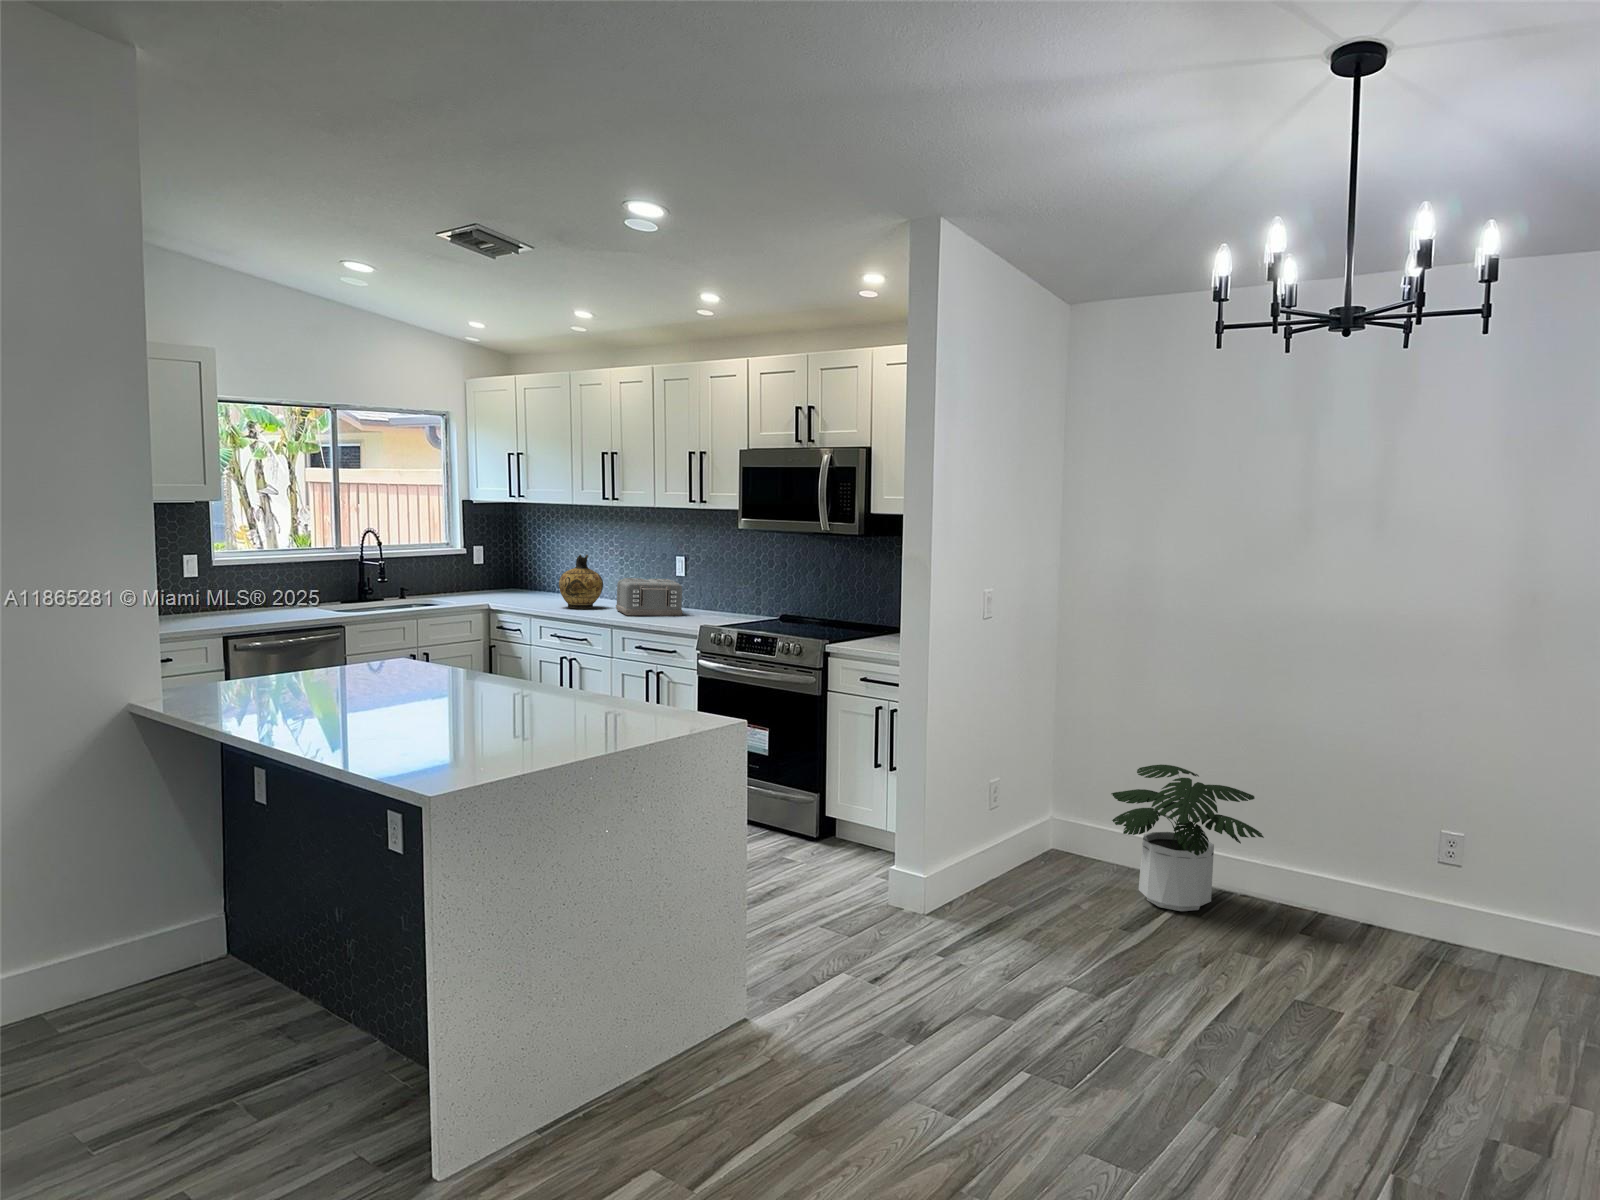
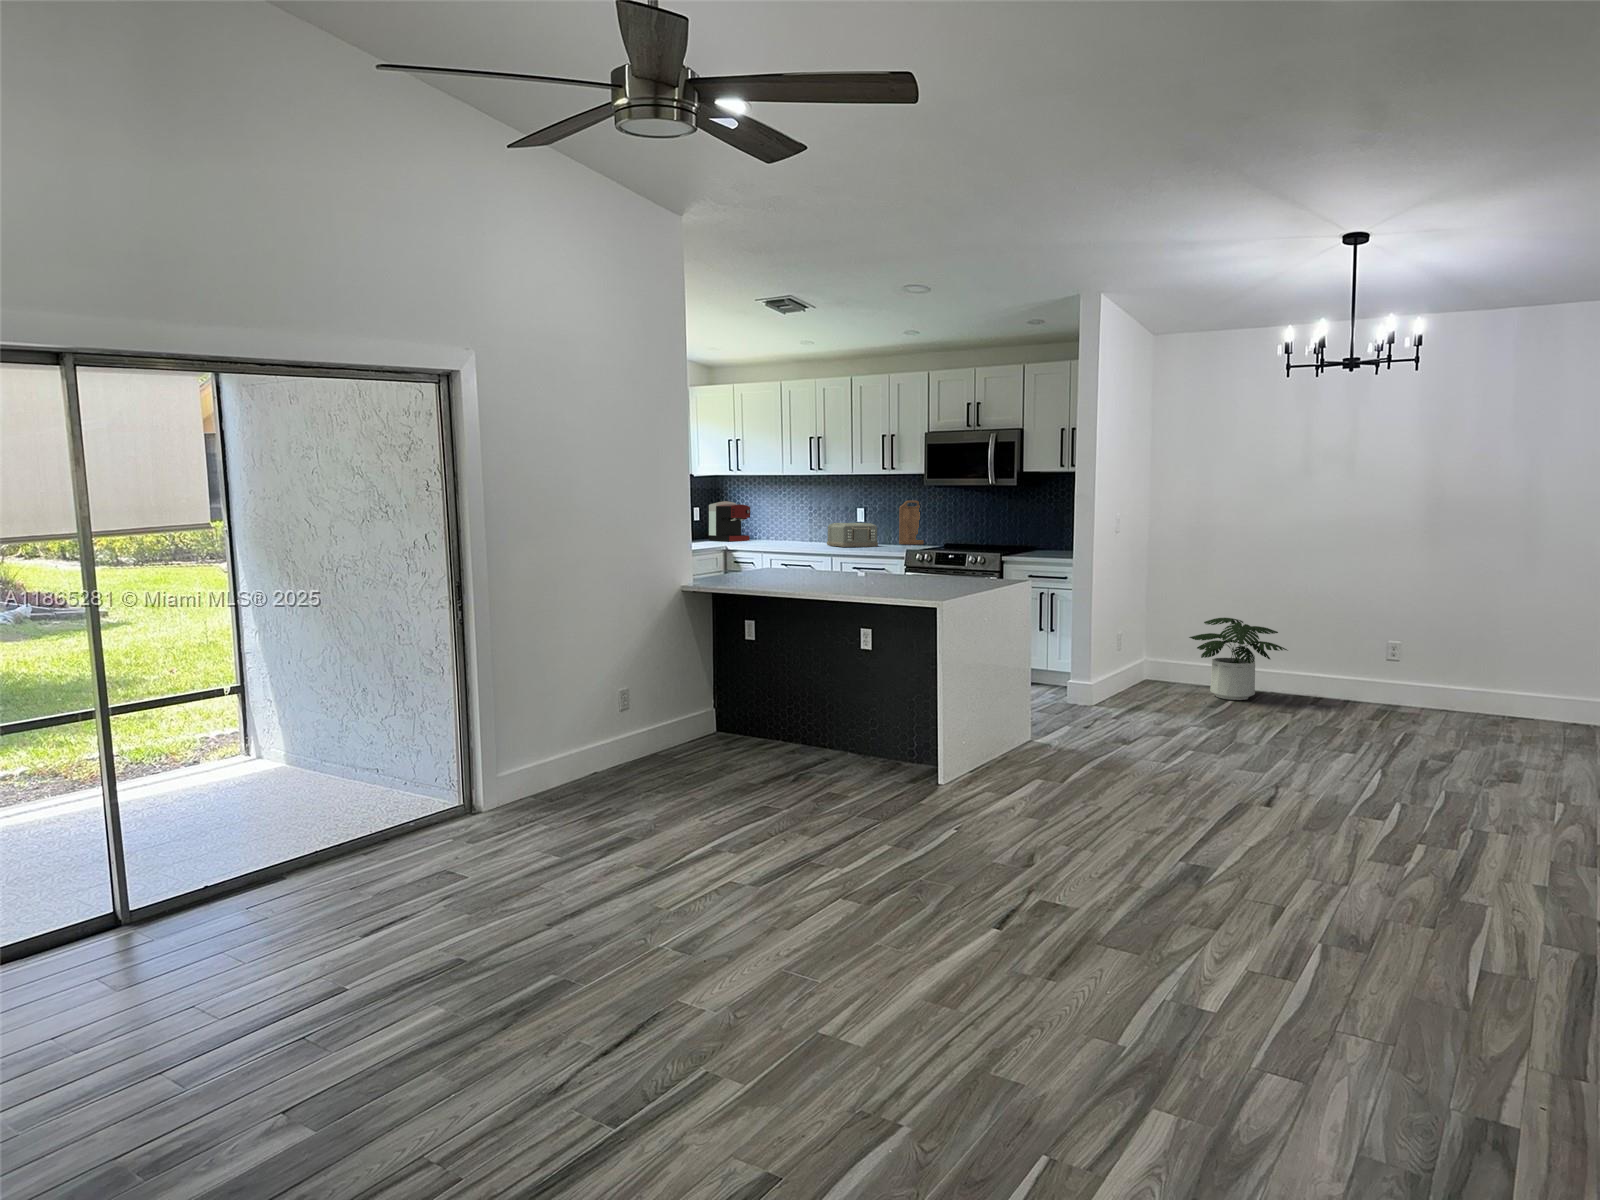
coffee maker: none [493,539,550,595] -> present [709,501,750,541]
cutting board: none [723,549,762,613] -> present [899,501,924,544]
ceramic jug: present [559,555,603,609] -> none [784,508,814,545]

